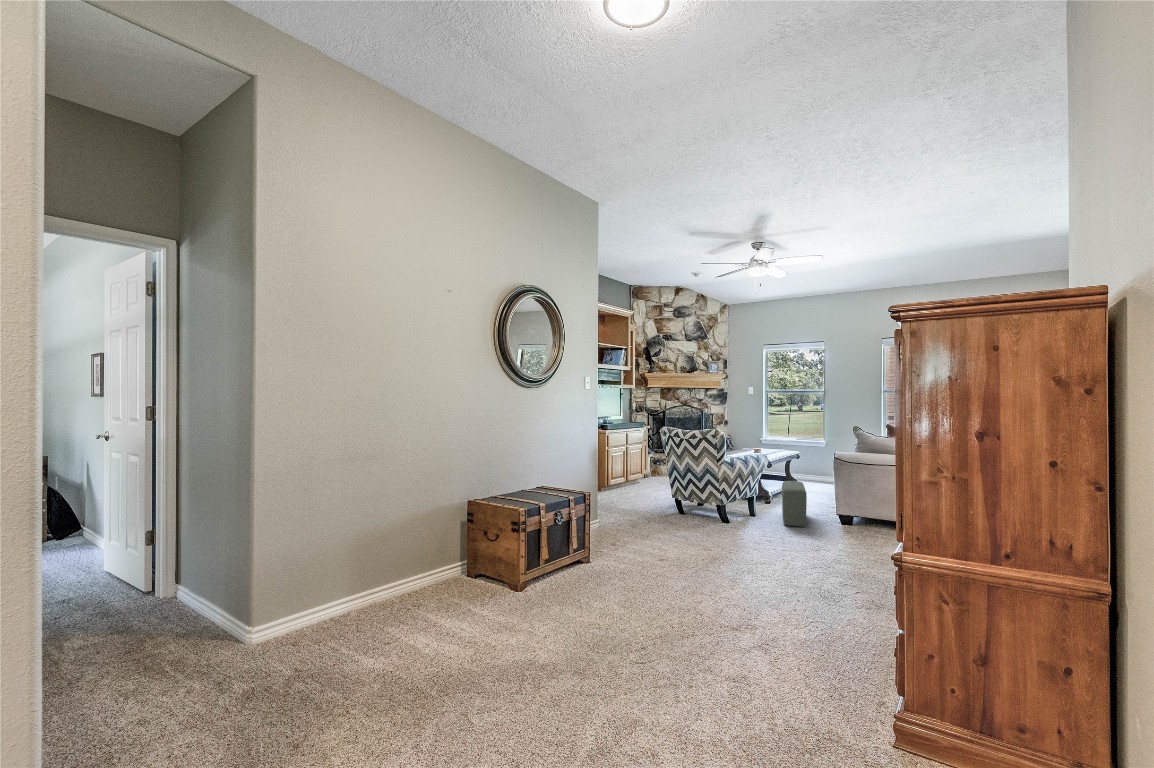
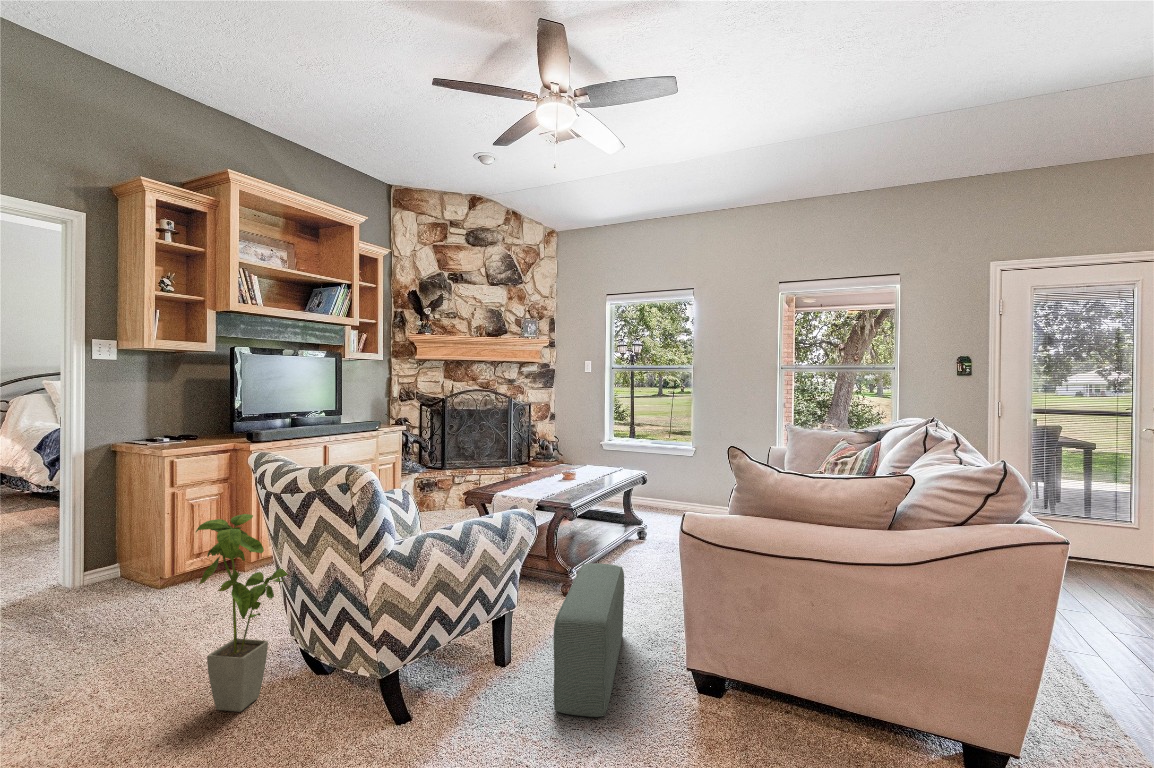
house plant: none [648,448,686,521] -> present [196,514,288,712]

